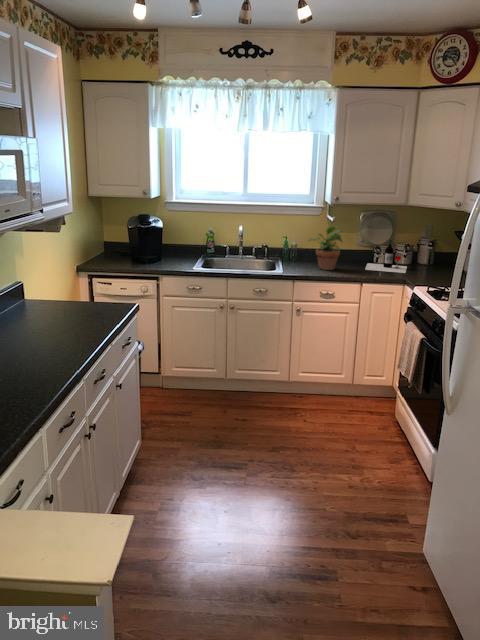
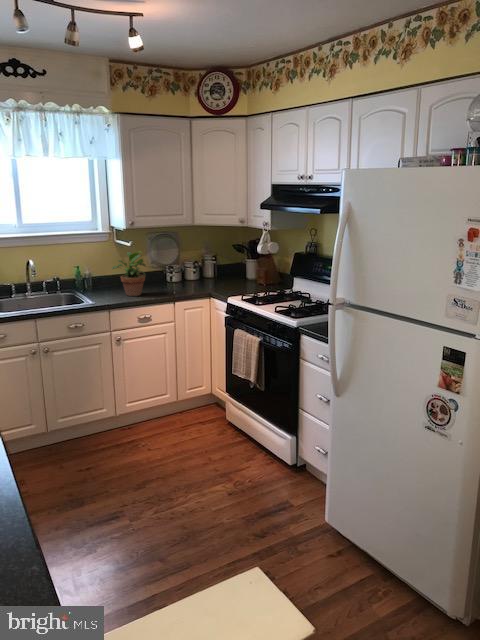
wine bottle: present [365,240,407,273] -> none [163,259,211,291]

